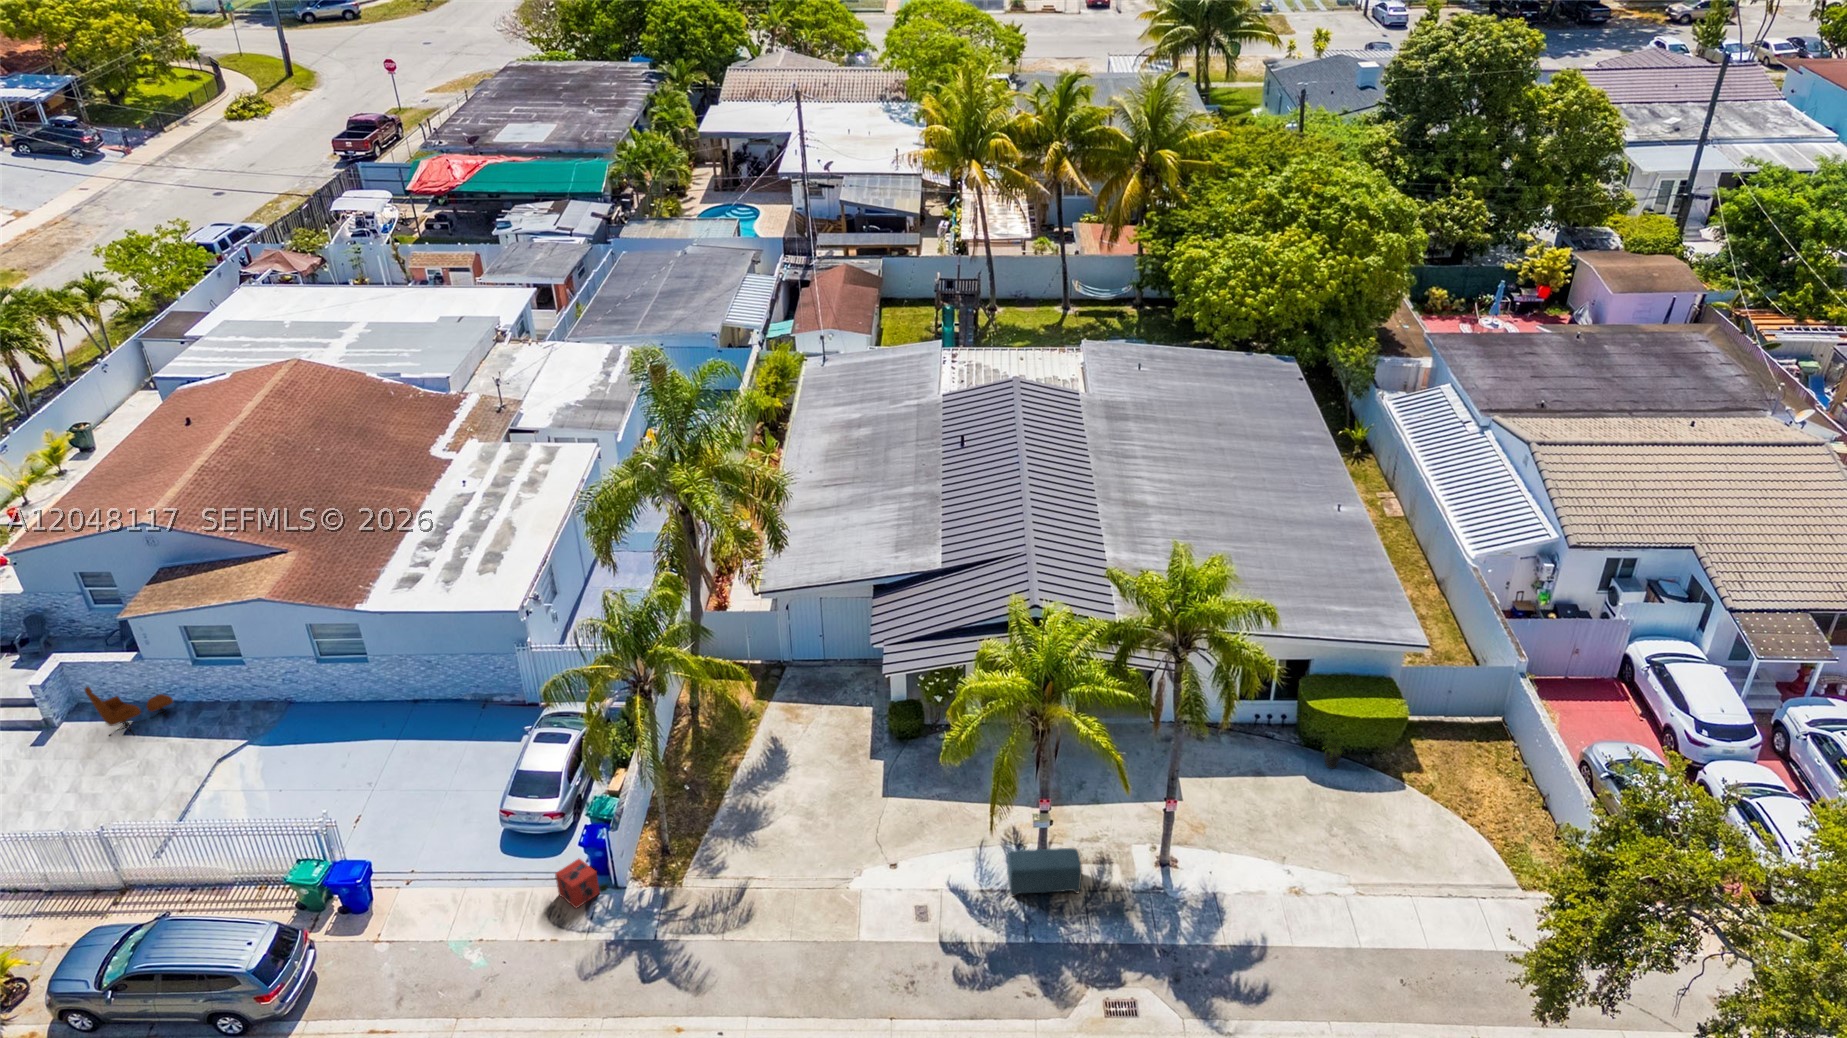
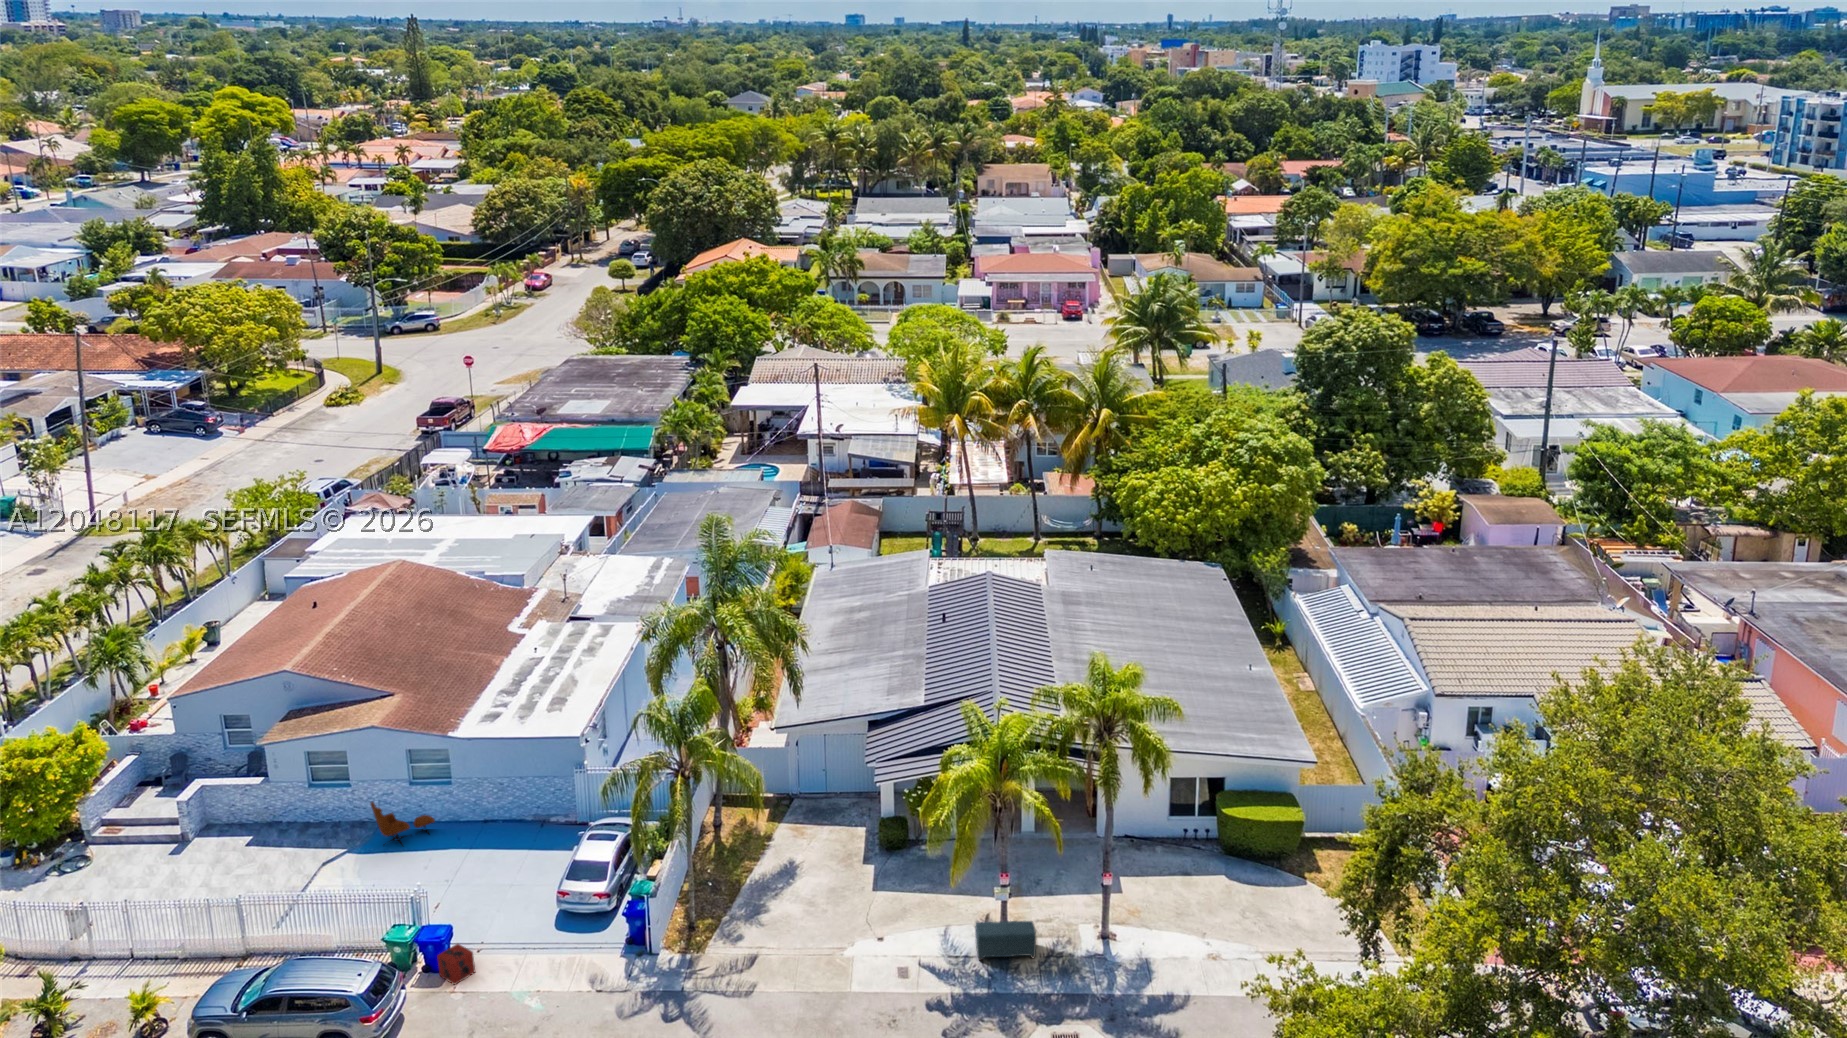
lounge chair: present [85,687,173,736] -> present [371,802,435,846]
potted plant: present [1323,734,1344,768] -> none [1237,839,1256,871]
storage box: present [555,858,600,908] -> present [437,944,475,984]

